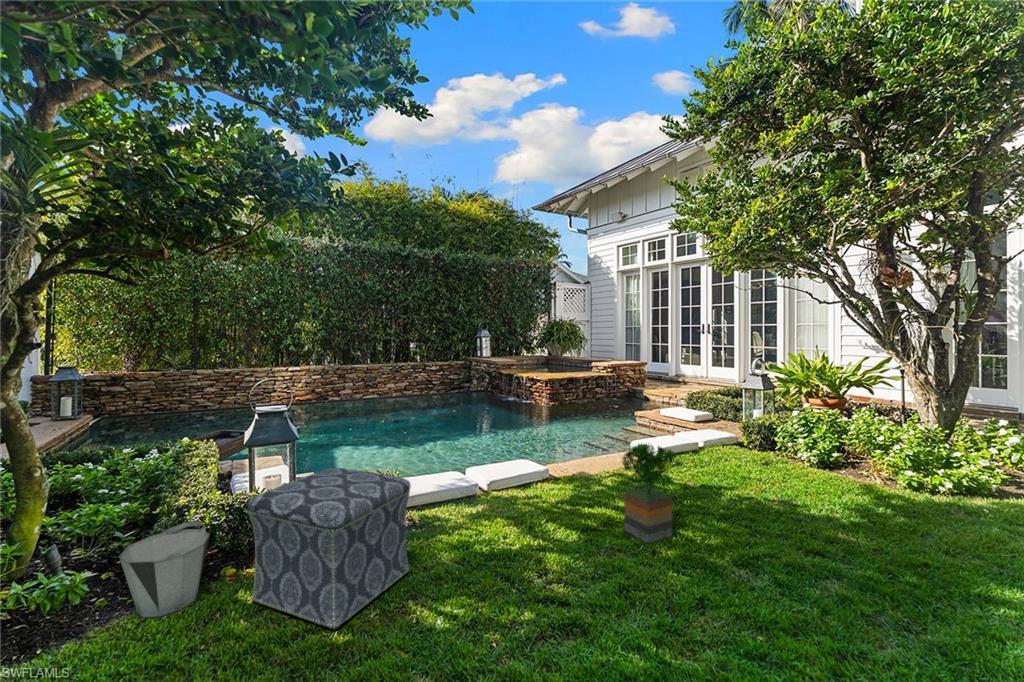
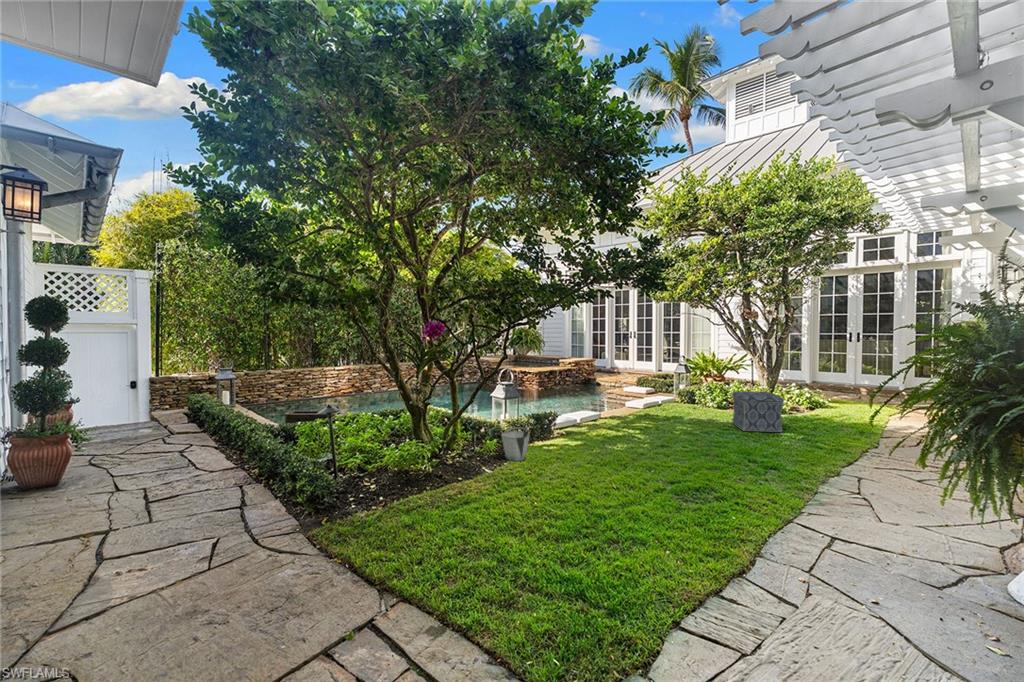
potted tree: present [622,444,682,543] -> none [658,393,684,434]
ottoman: present [248,468,410,630] -> present [732,391,784,433]

